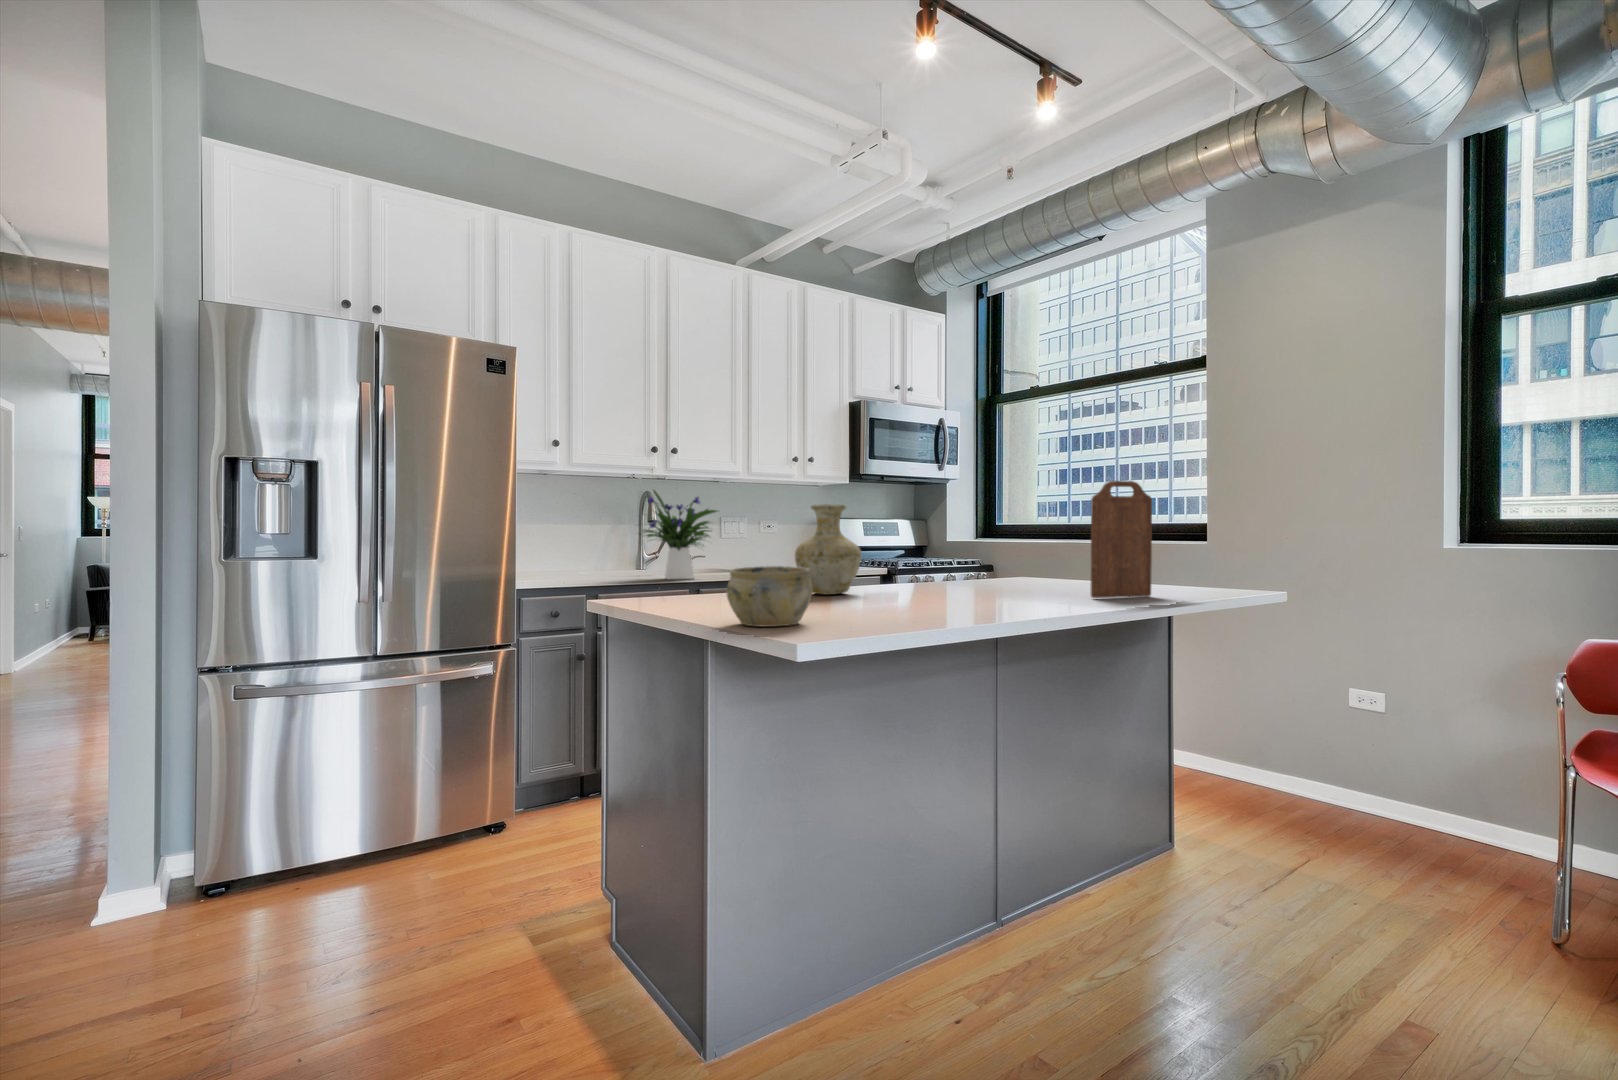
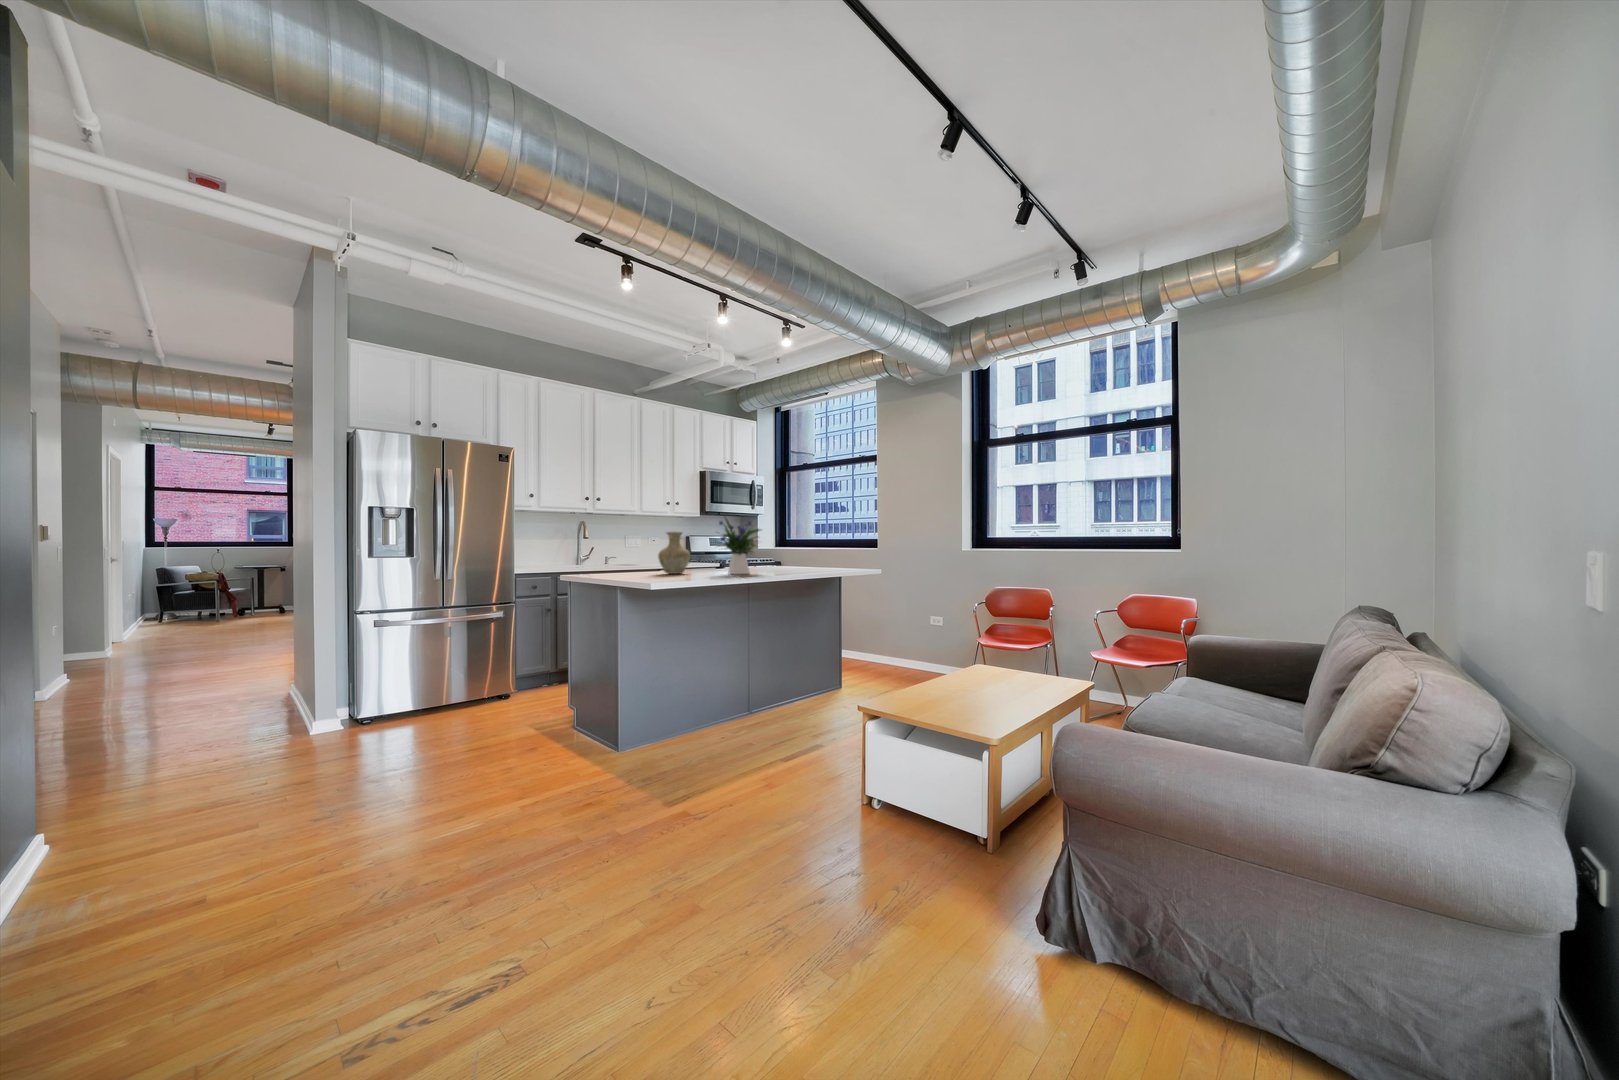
cutting board: present [1090,481,1152,598] -> none [789,522,816,573]
flower arrangement: present [643,490,717,579] -> present [718,518,760,574]
ceramic bowl: present [726,566,812,627] -> none [621,559,658,583]

